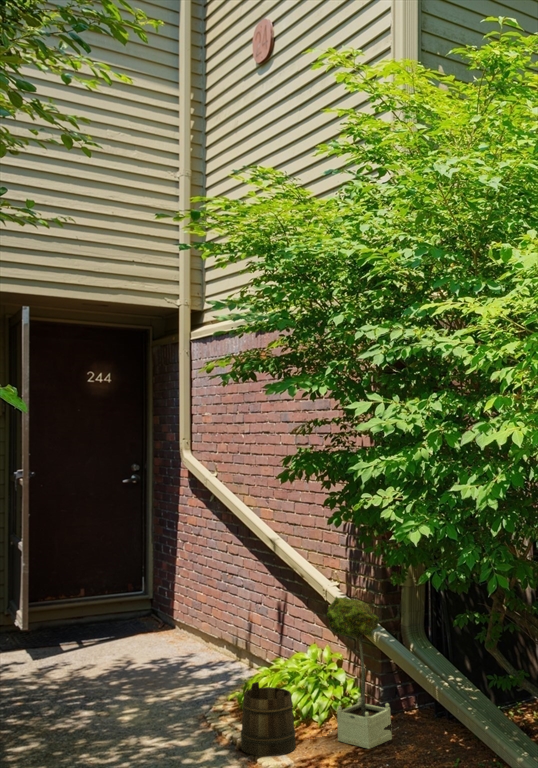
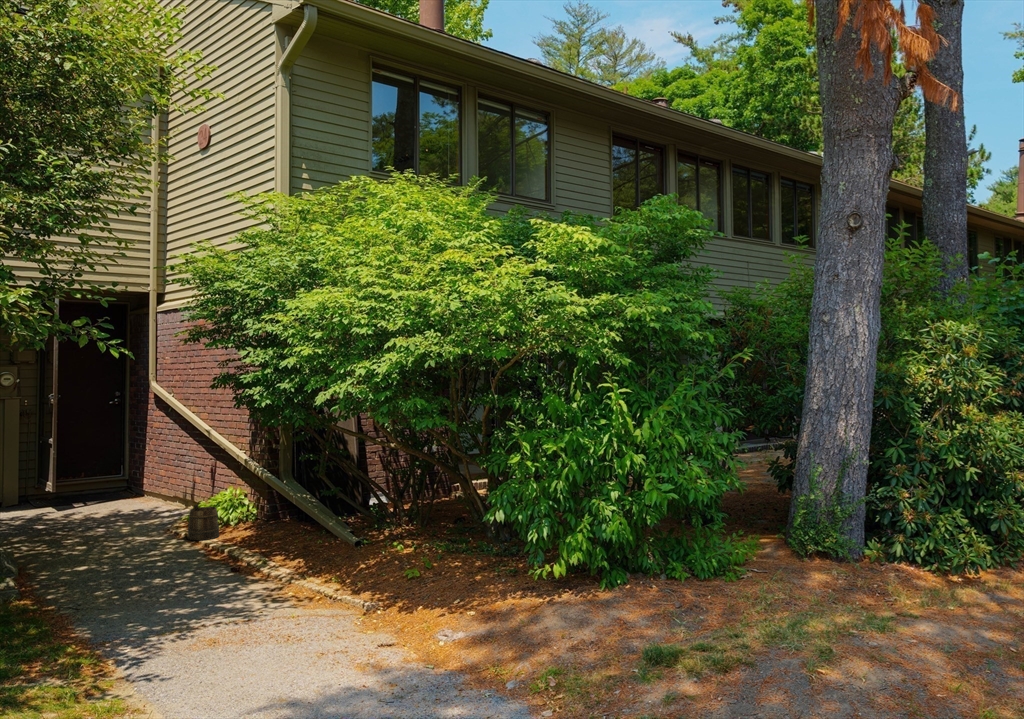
potted tree: present [327,597,392,749] -> none [237,456,273,533]

